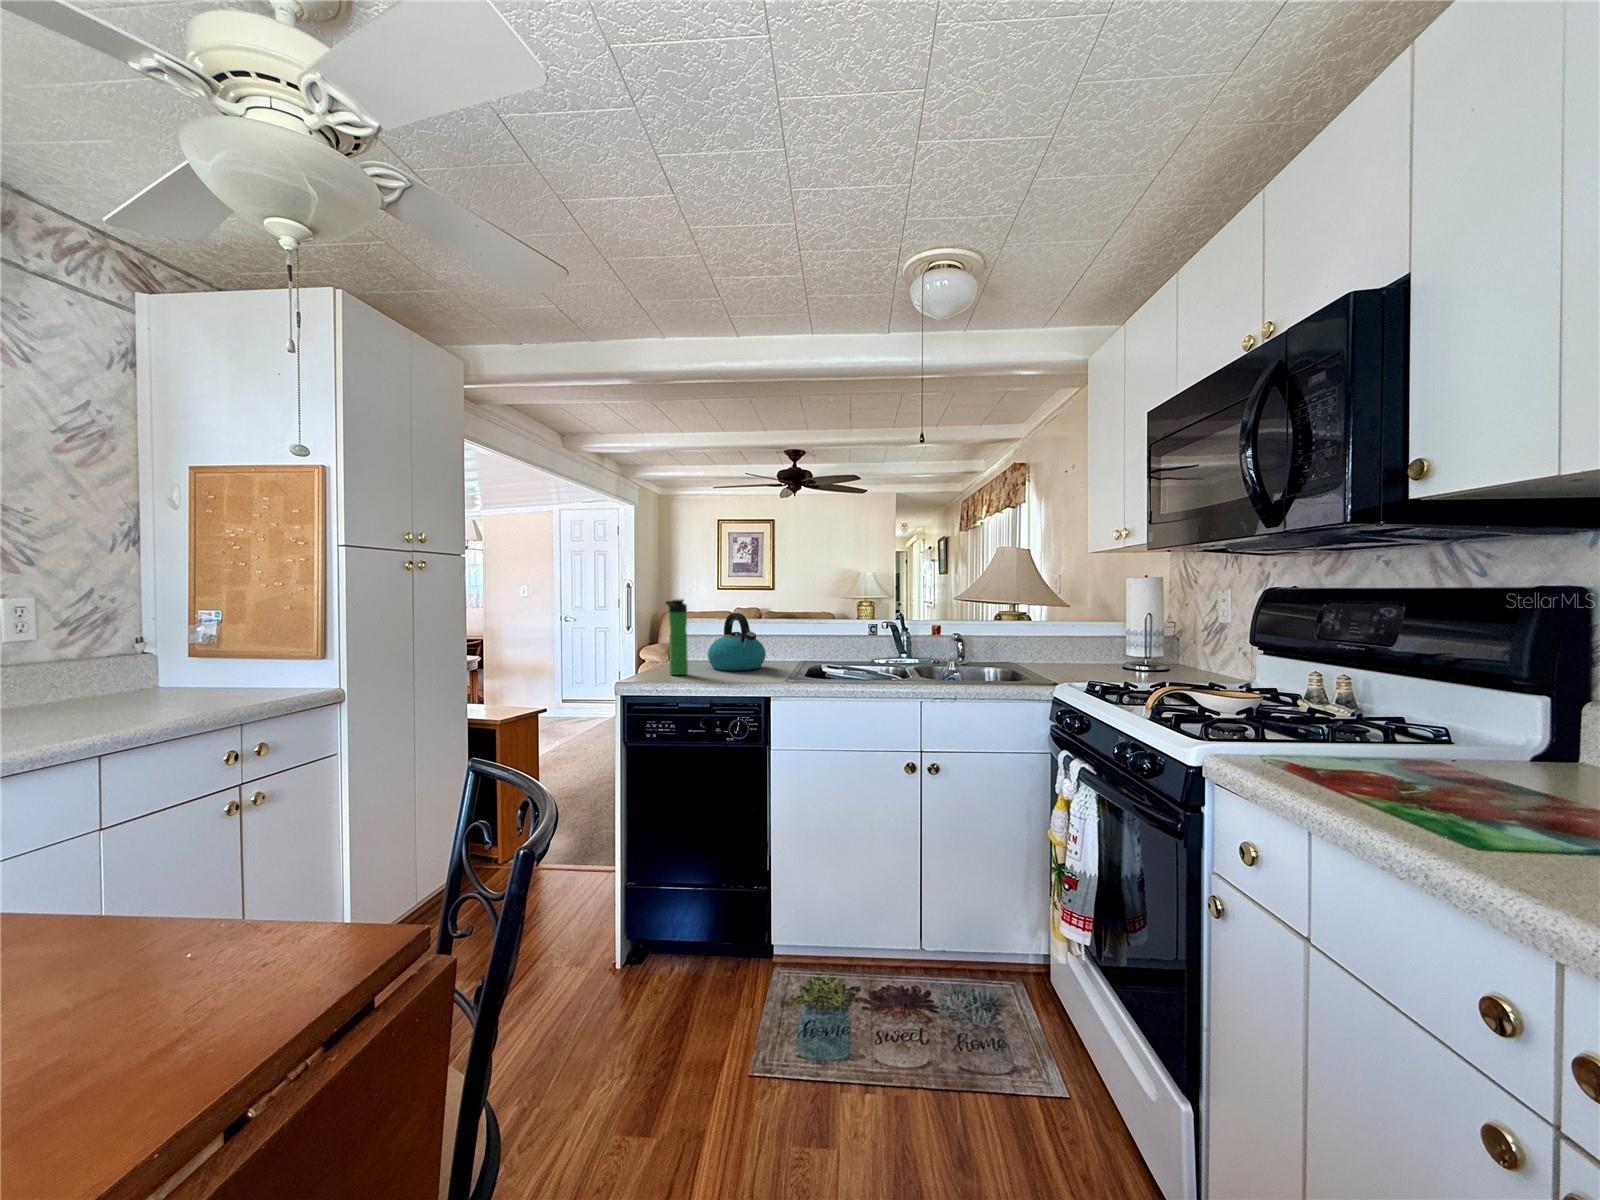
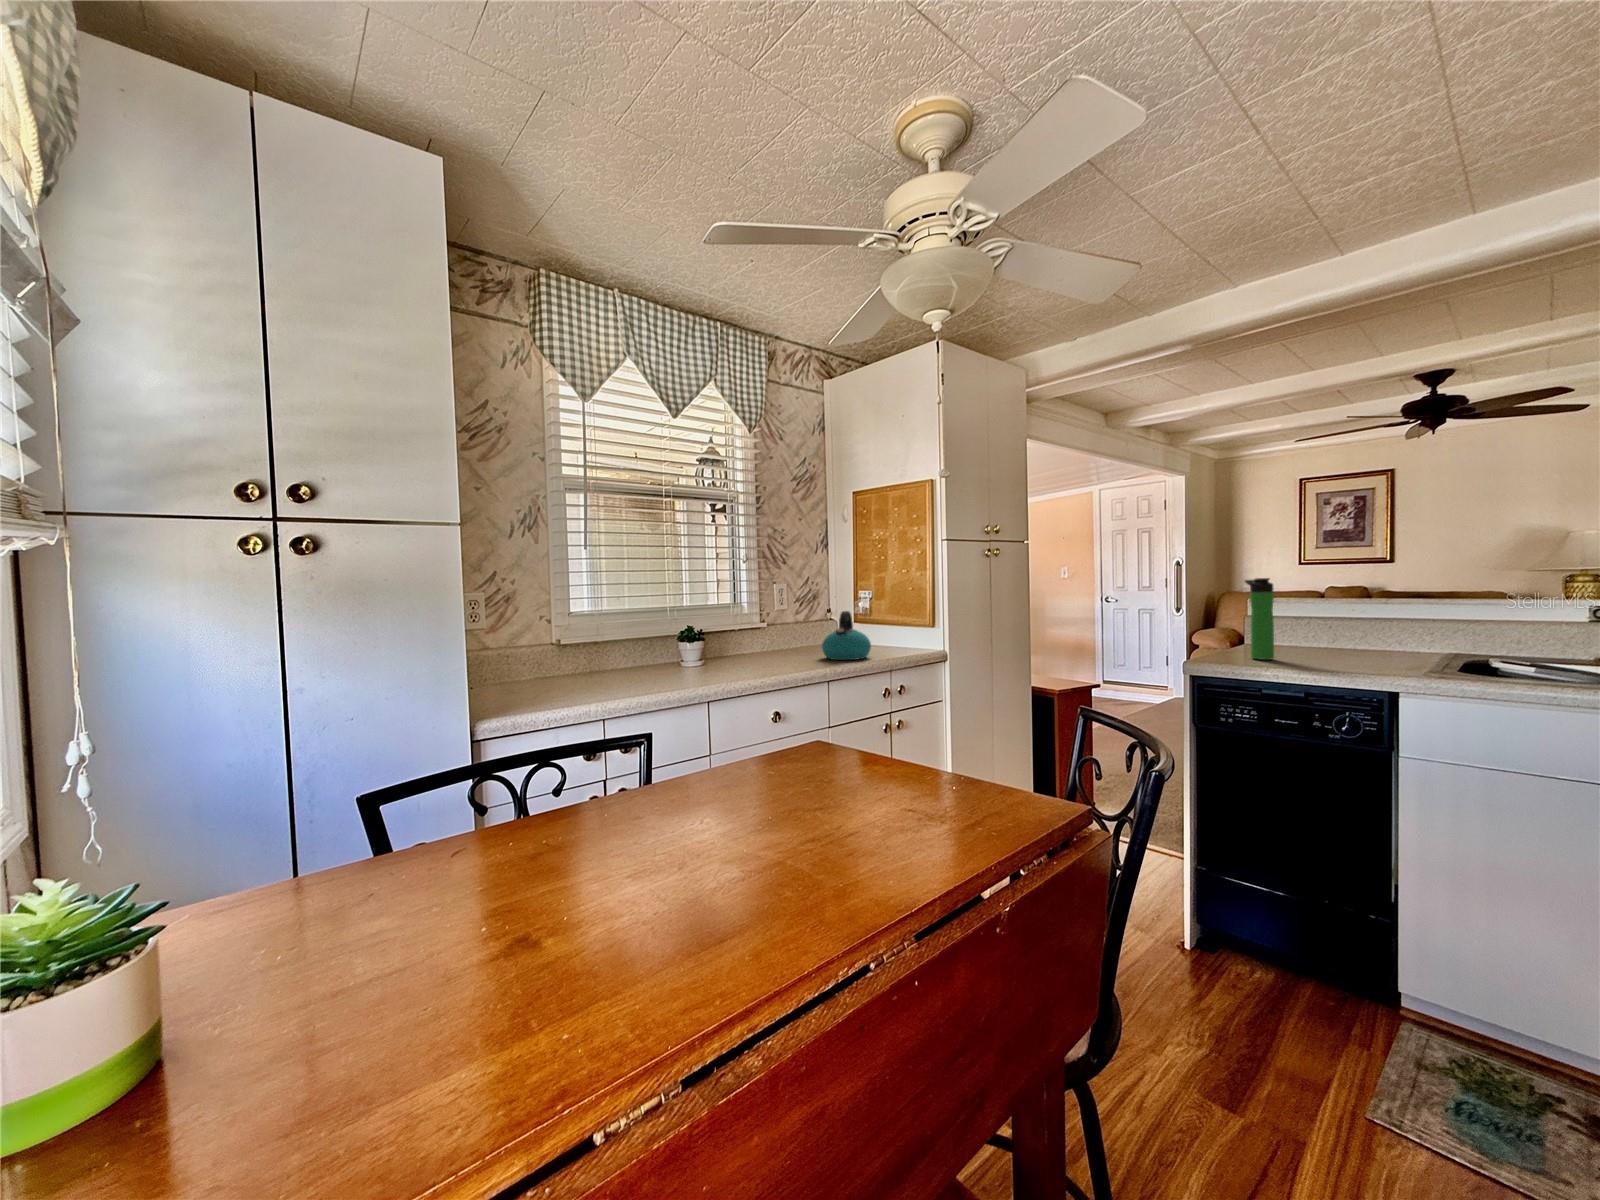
kettle: present [708,613,766,670] -> present [822,611,871,660]

